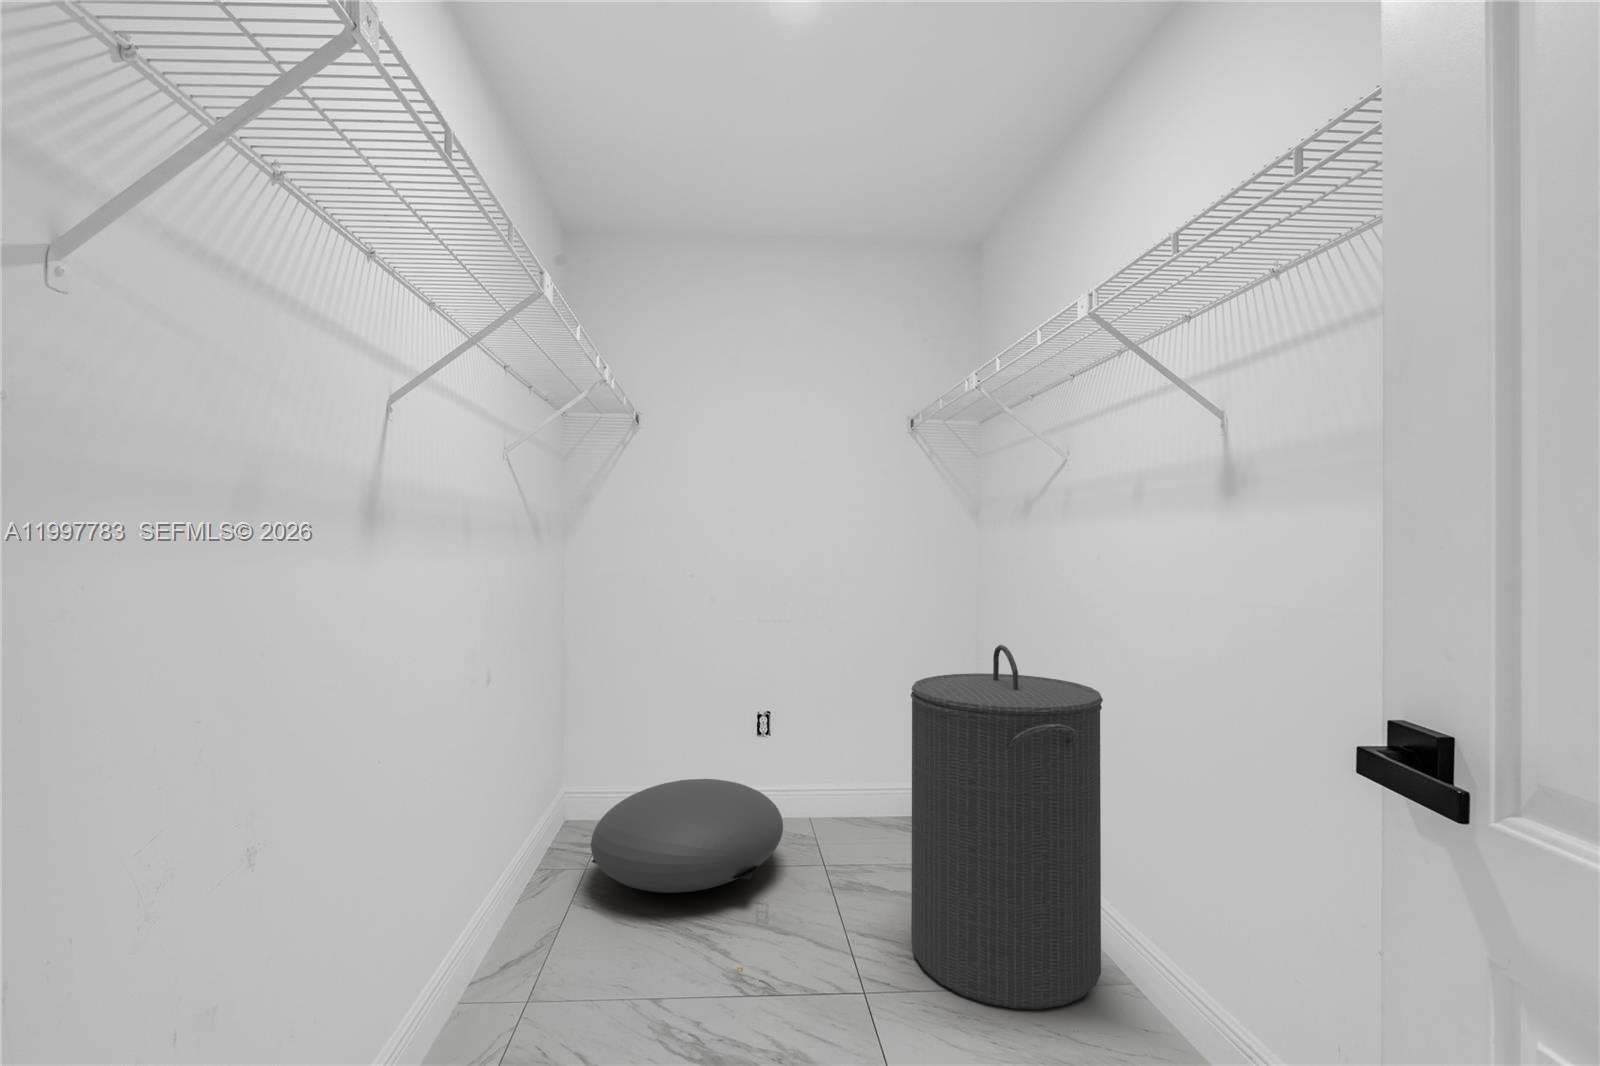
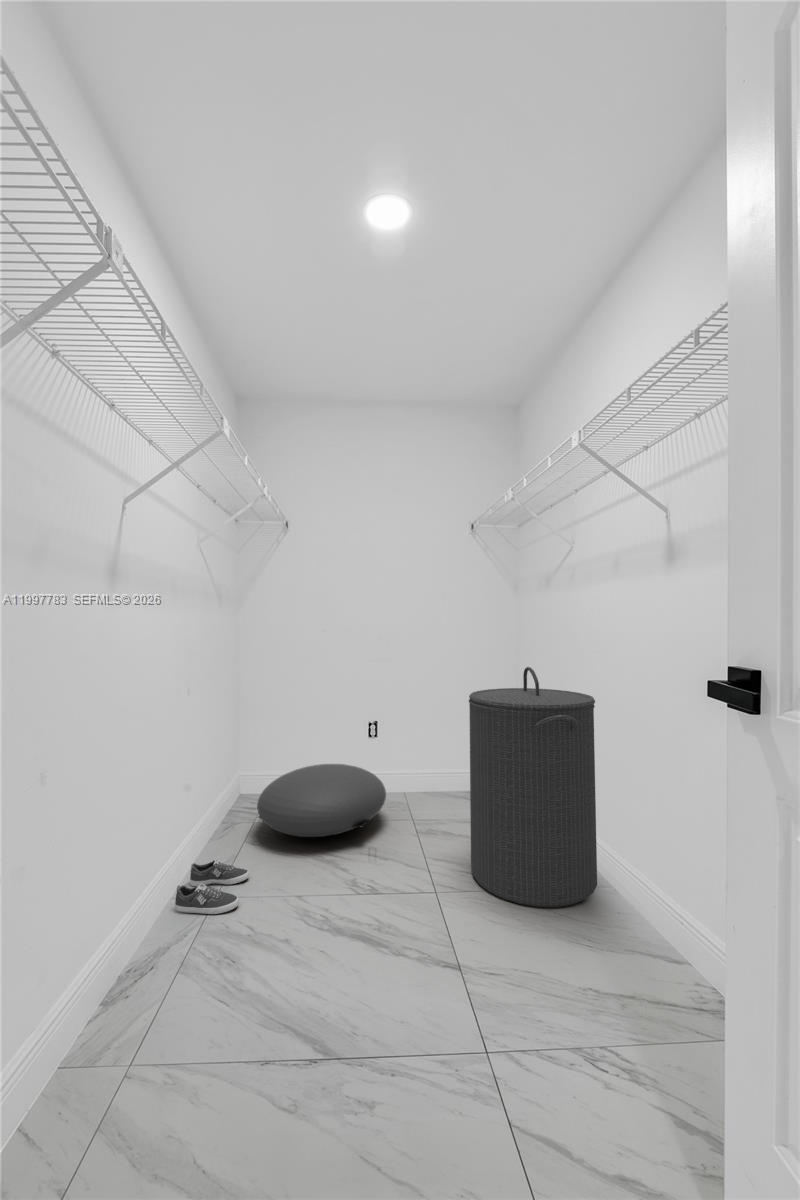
sneaker: none [468,932,580,1018] -> present [175,860,249,914]

